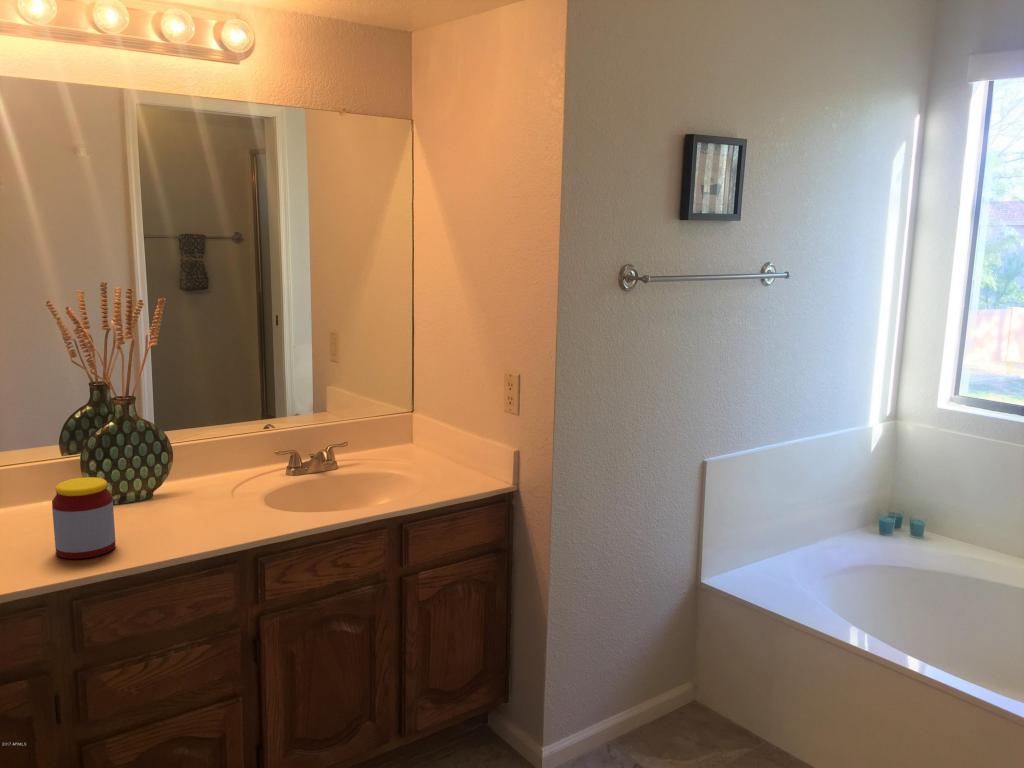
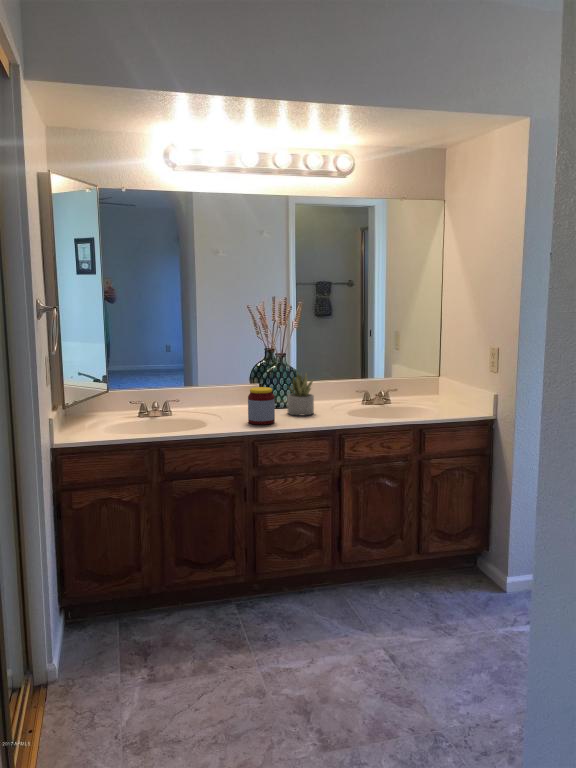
succulent plant: none [137,432,197,520] -> present [287,373,314,415]

